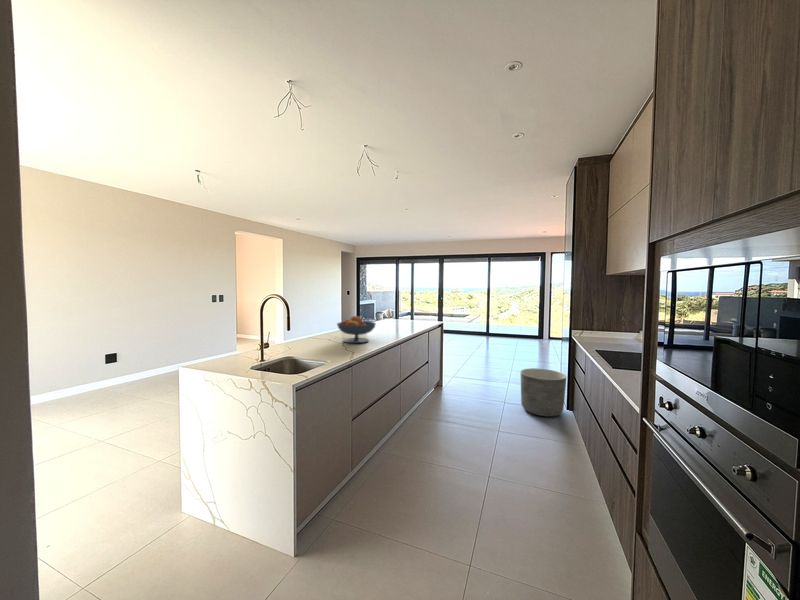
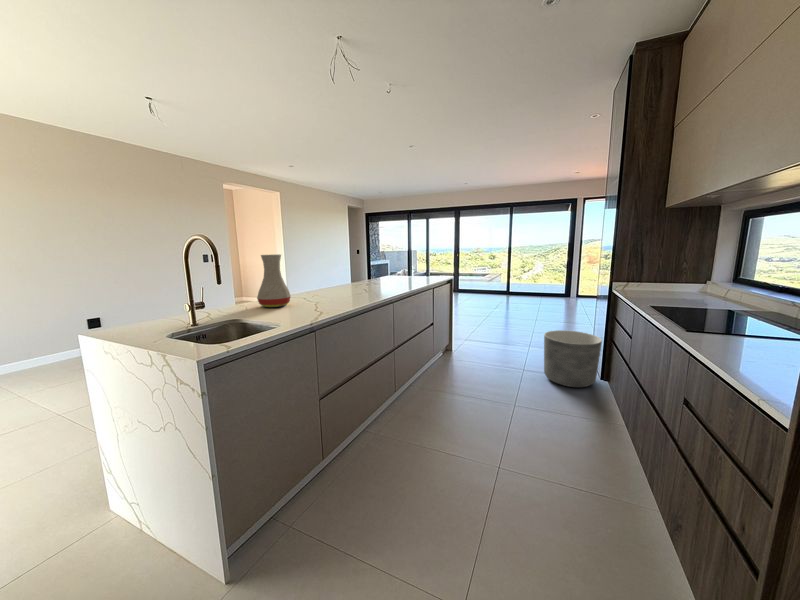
vase: none [299,306,324,347] -> present [257,254,291,307]
fruit bowl: present [337,316,376,343] -> none [310,268,360,302]

